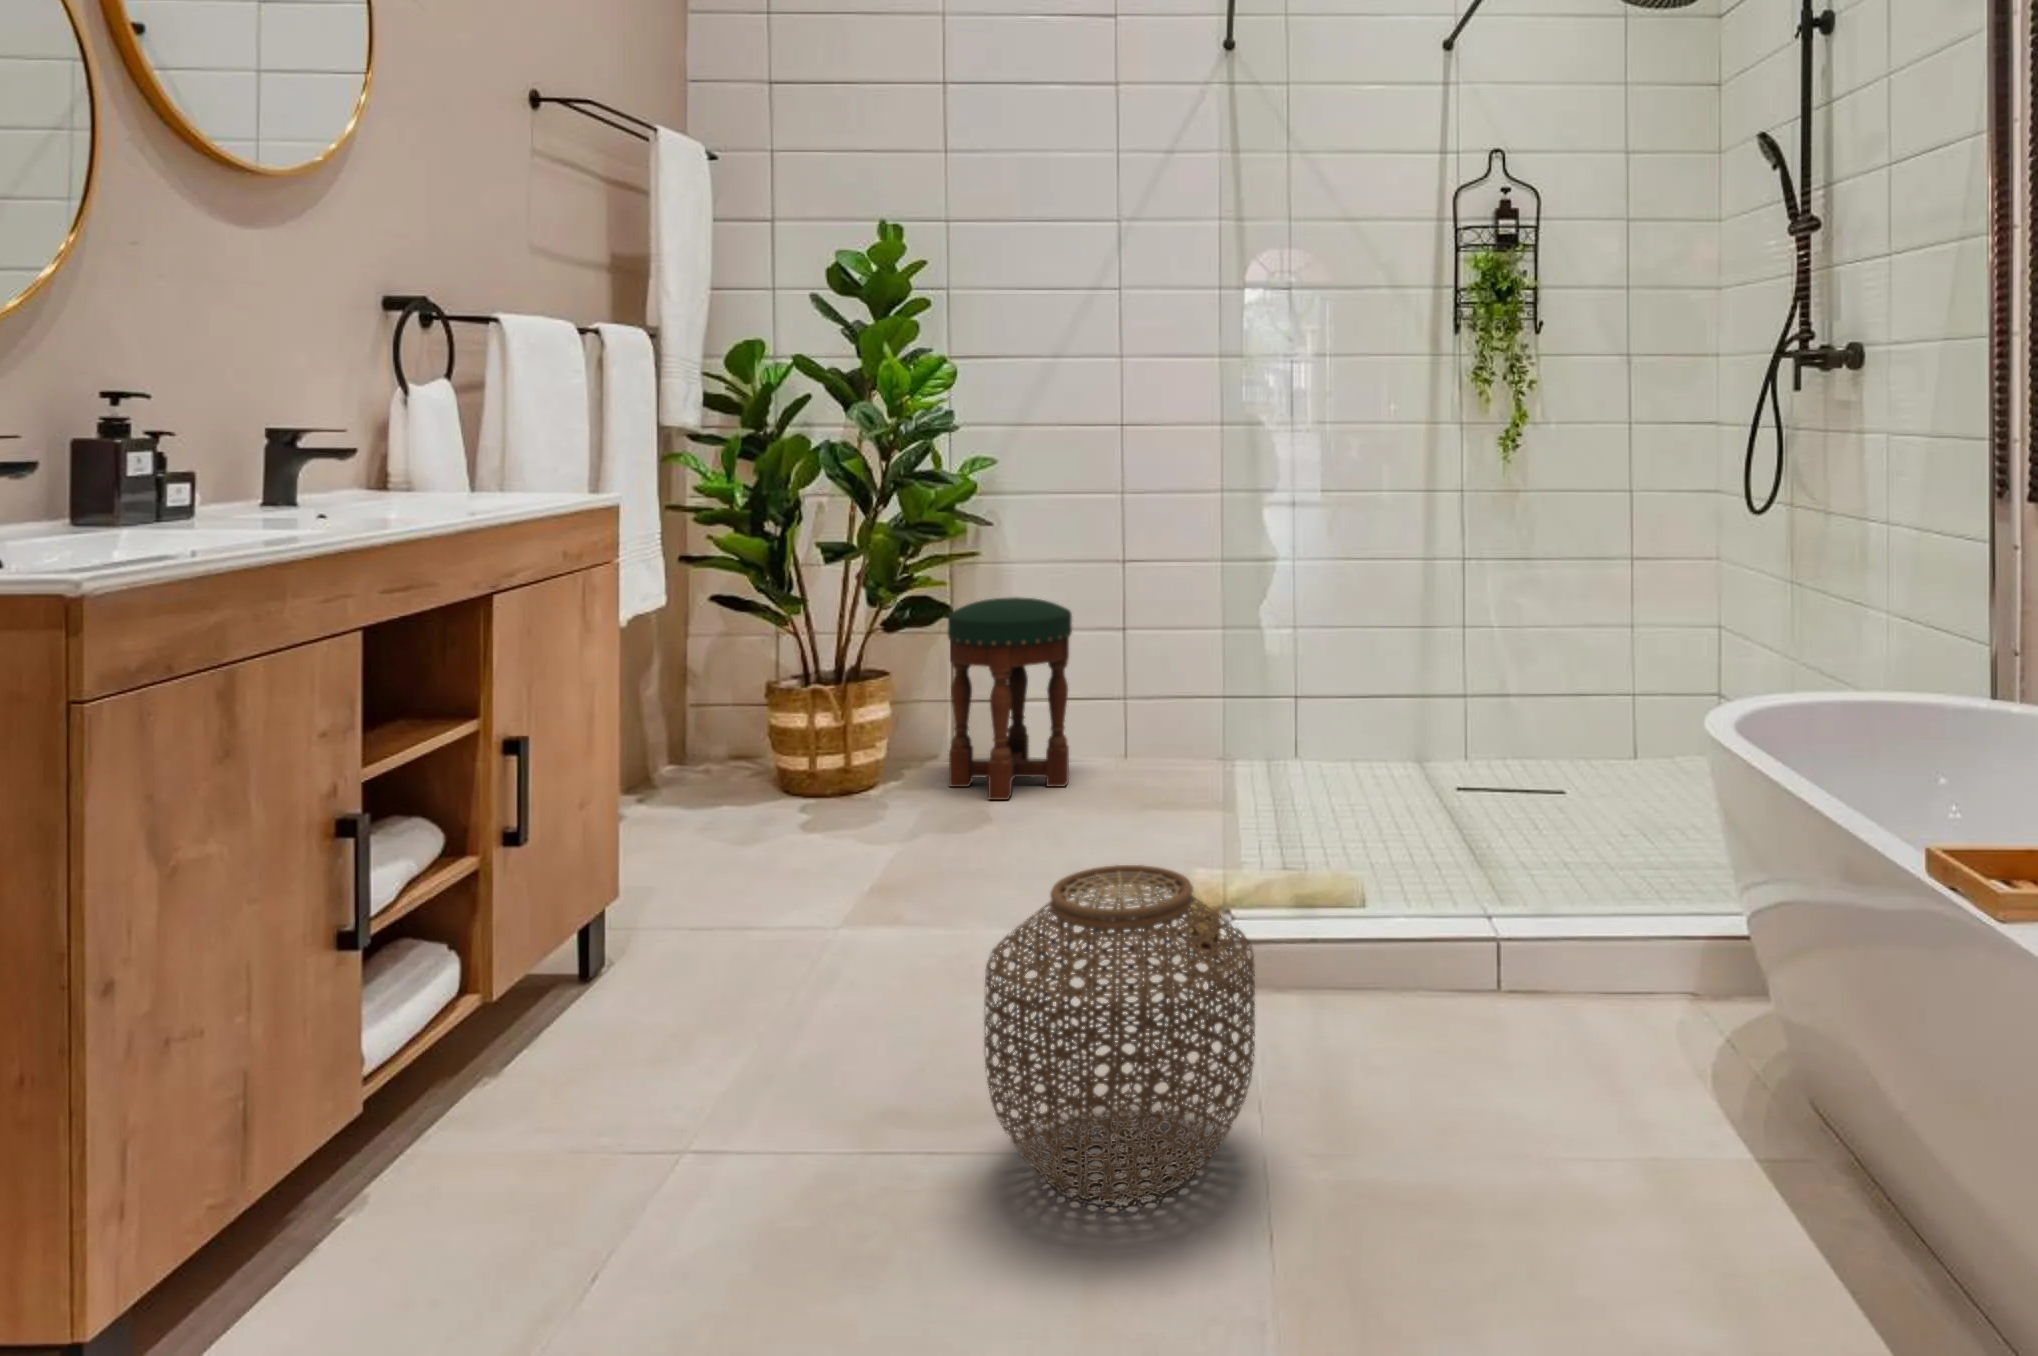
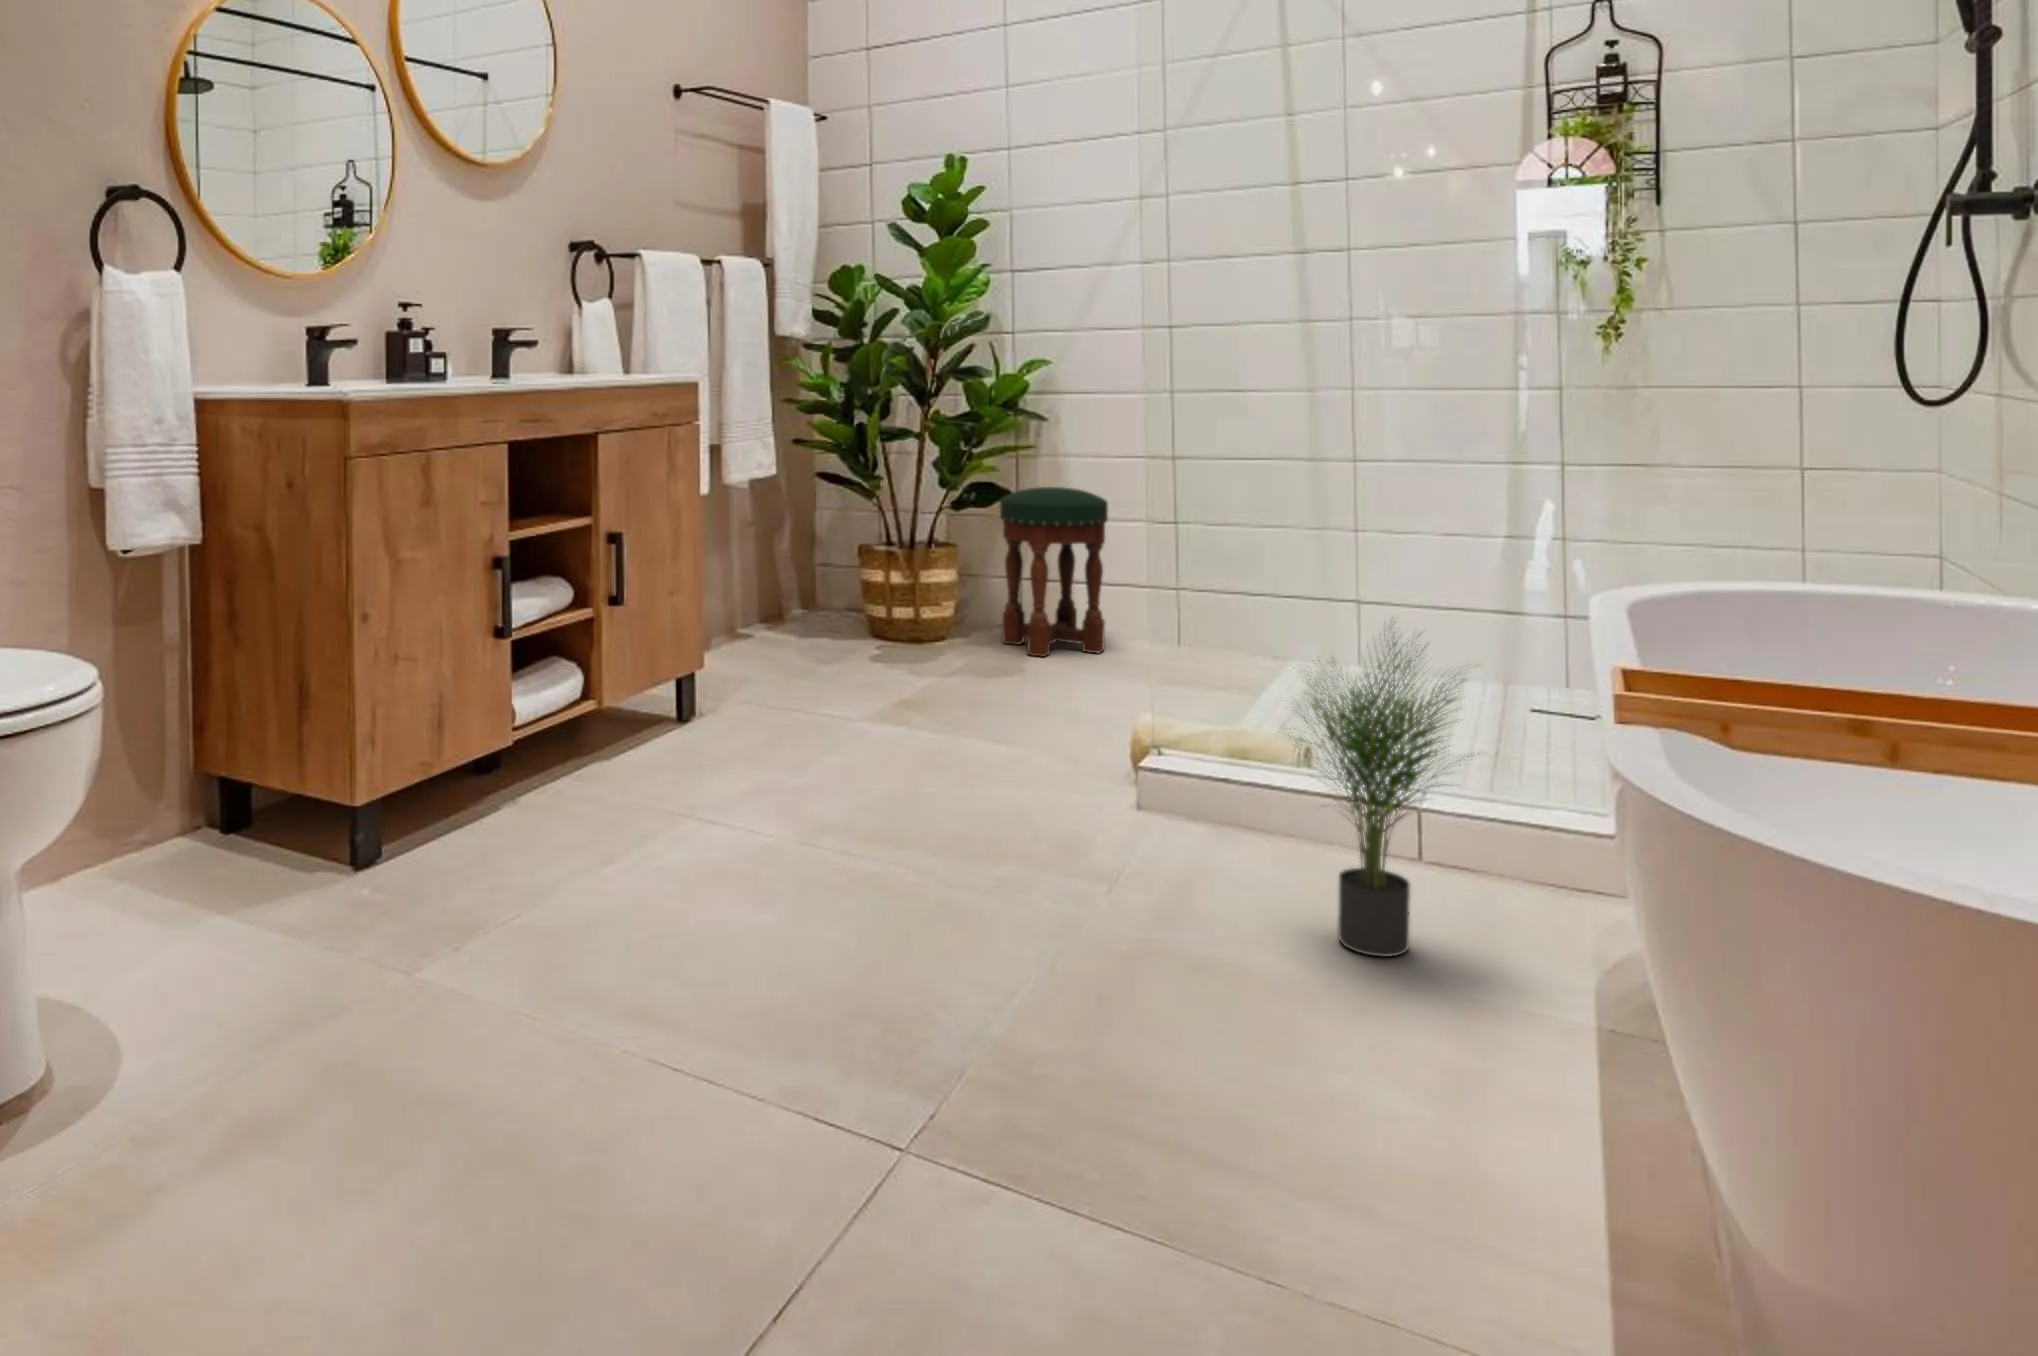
potted plant: none [1498,761,1757,1185] -> present [1286,626,1474,957]
woven basket: present [984,865,1255,1202] -> none [871,655,1070,886]

